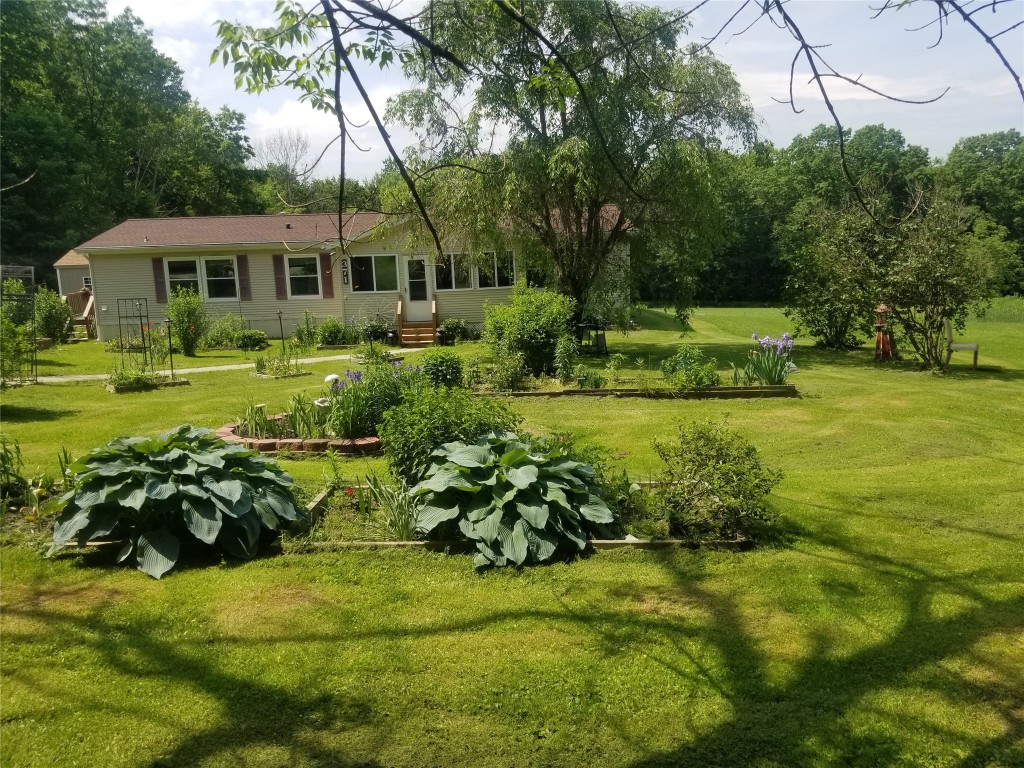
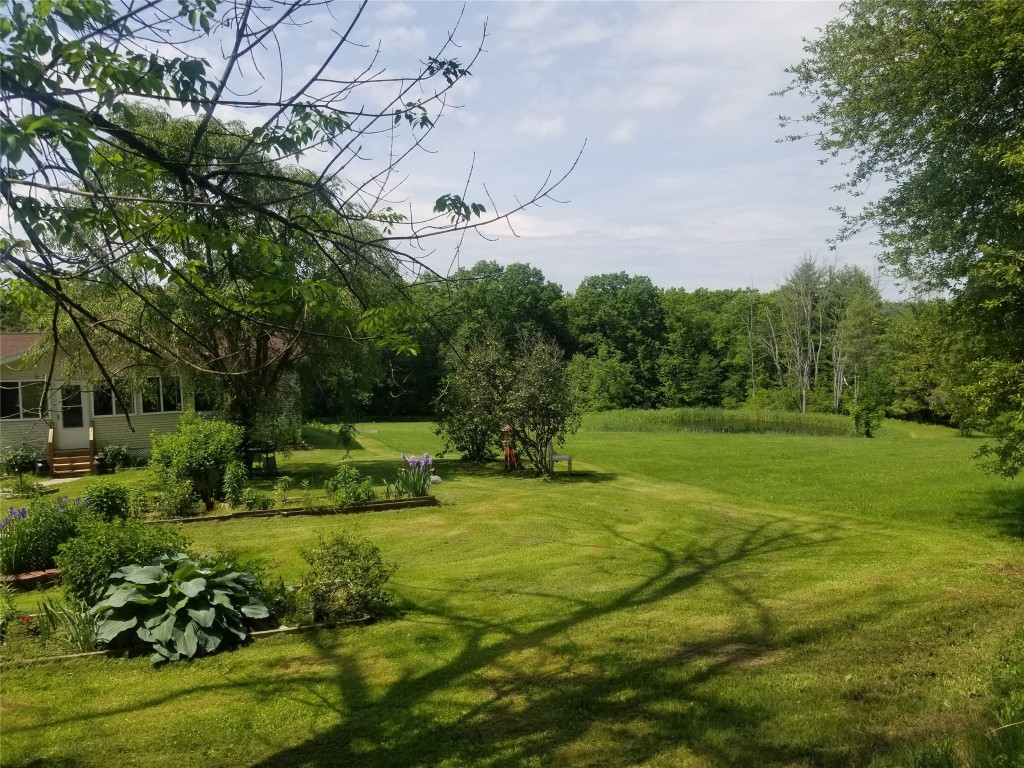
potted tree: none [525,337,552,386] -> present [196,465,220,510]

